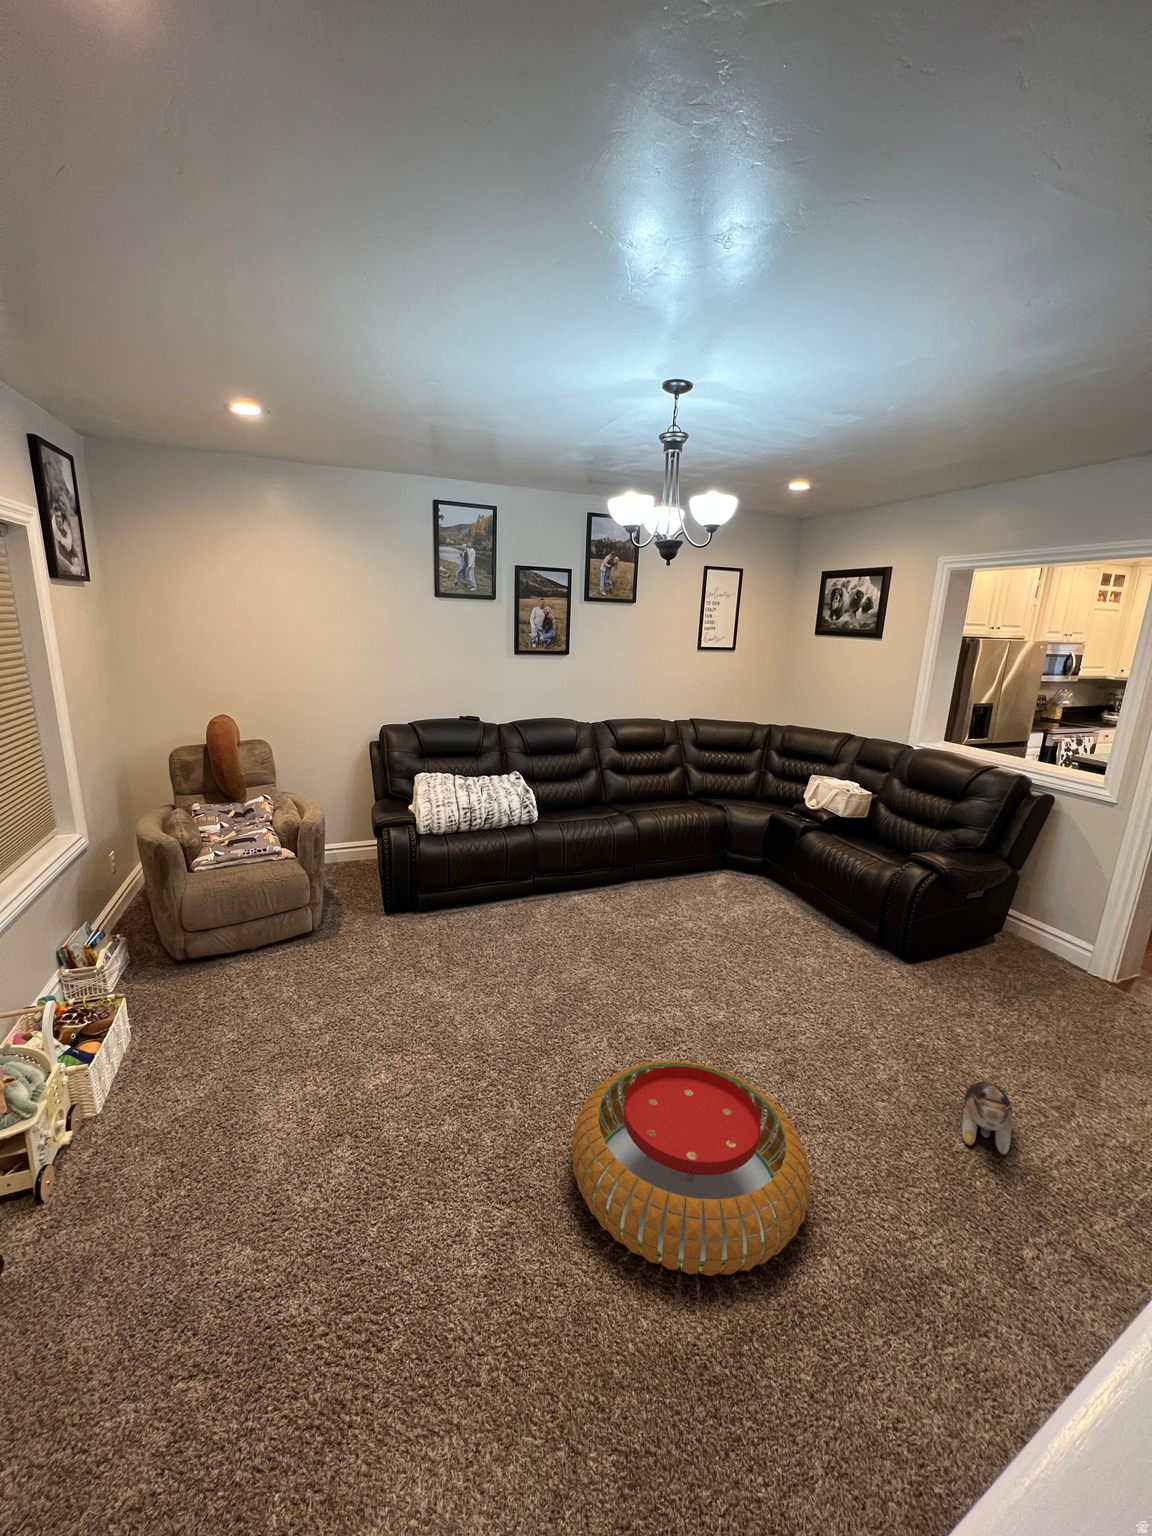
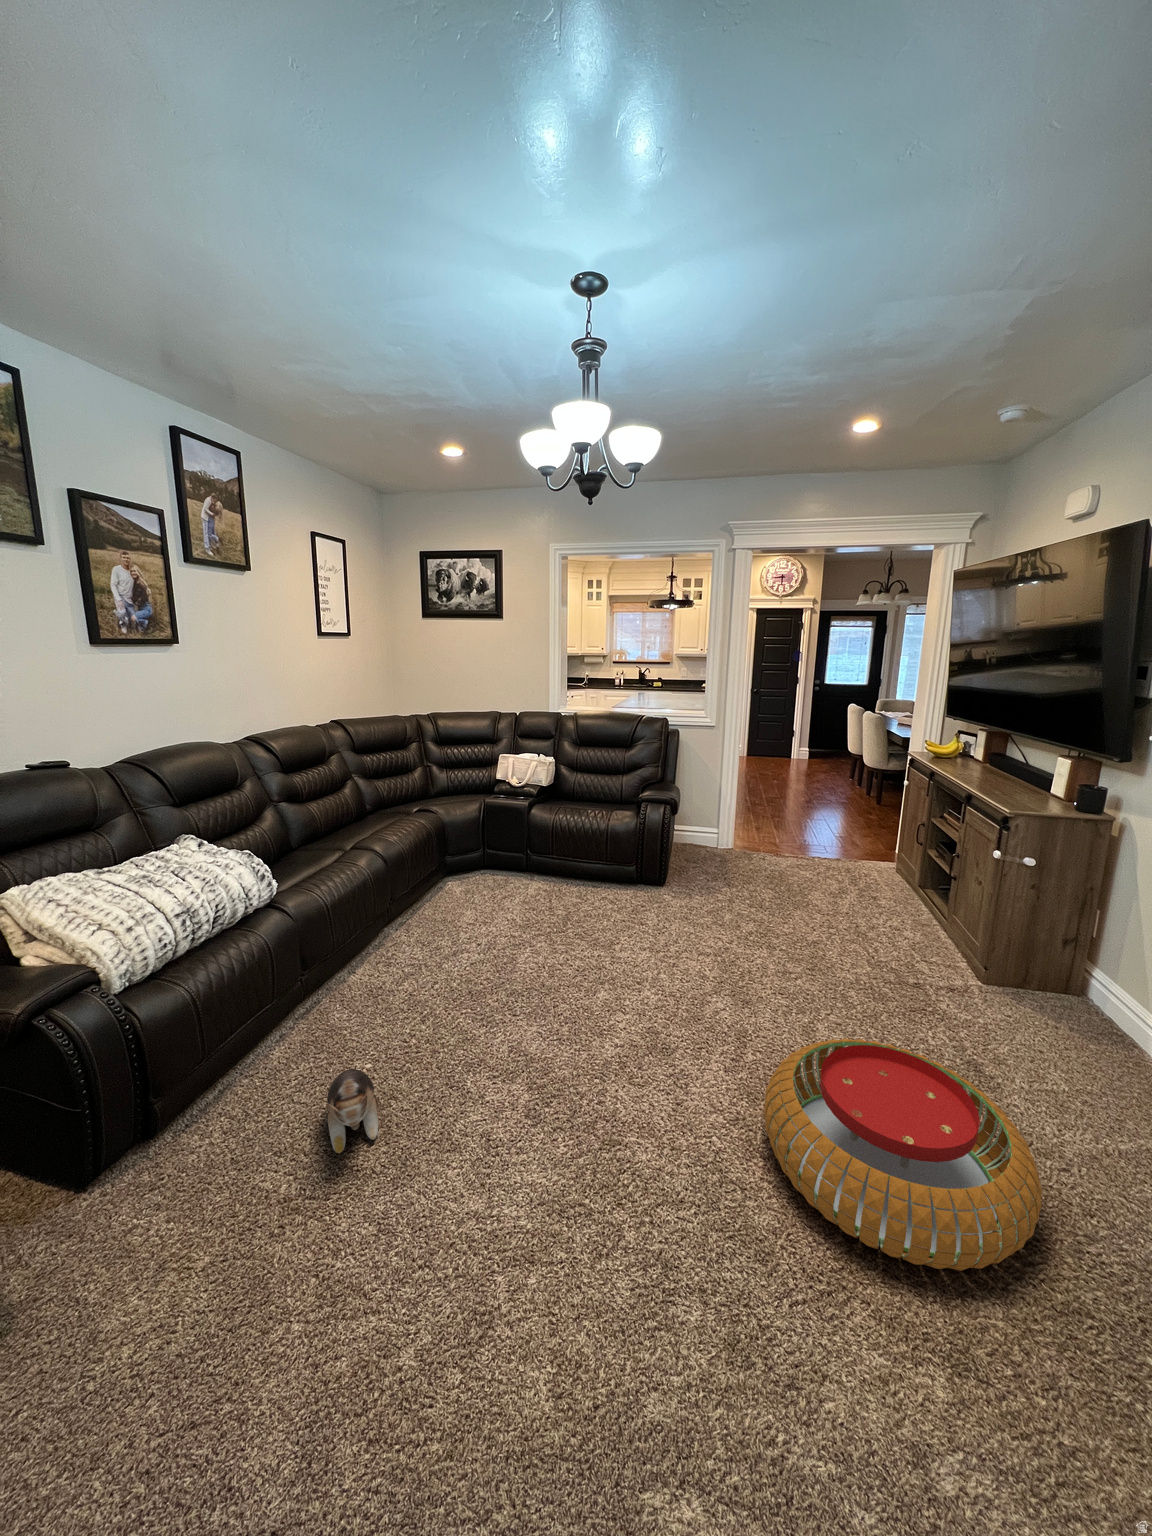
plush toy: present [961,1082,1014,1154] -> present [327,1069,378,1153]

